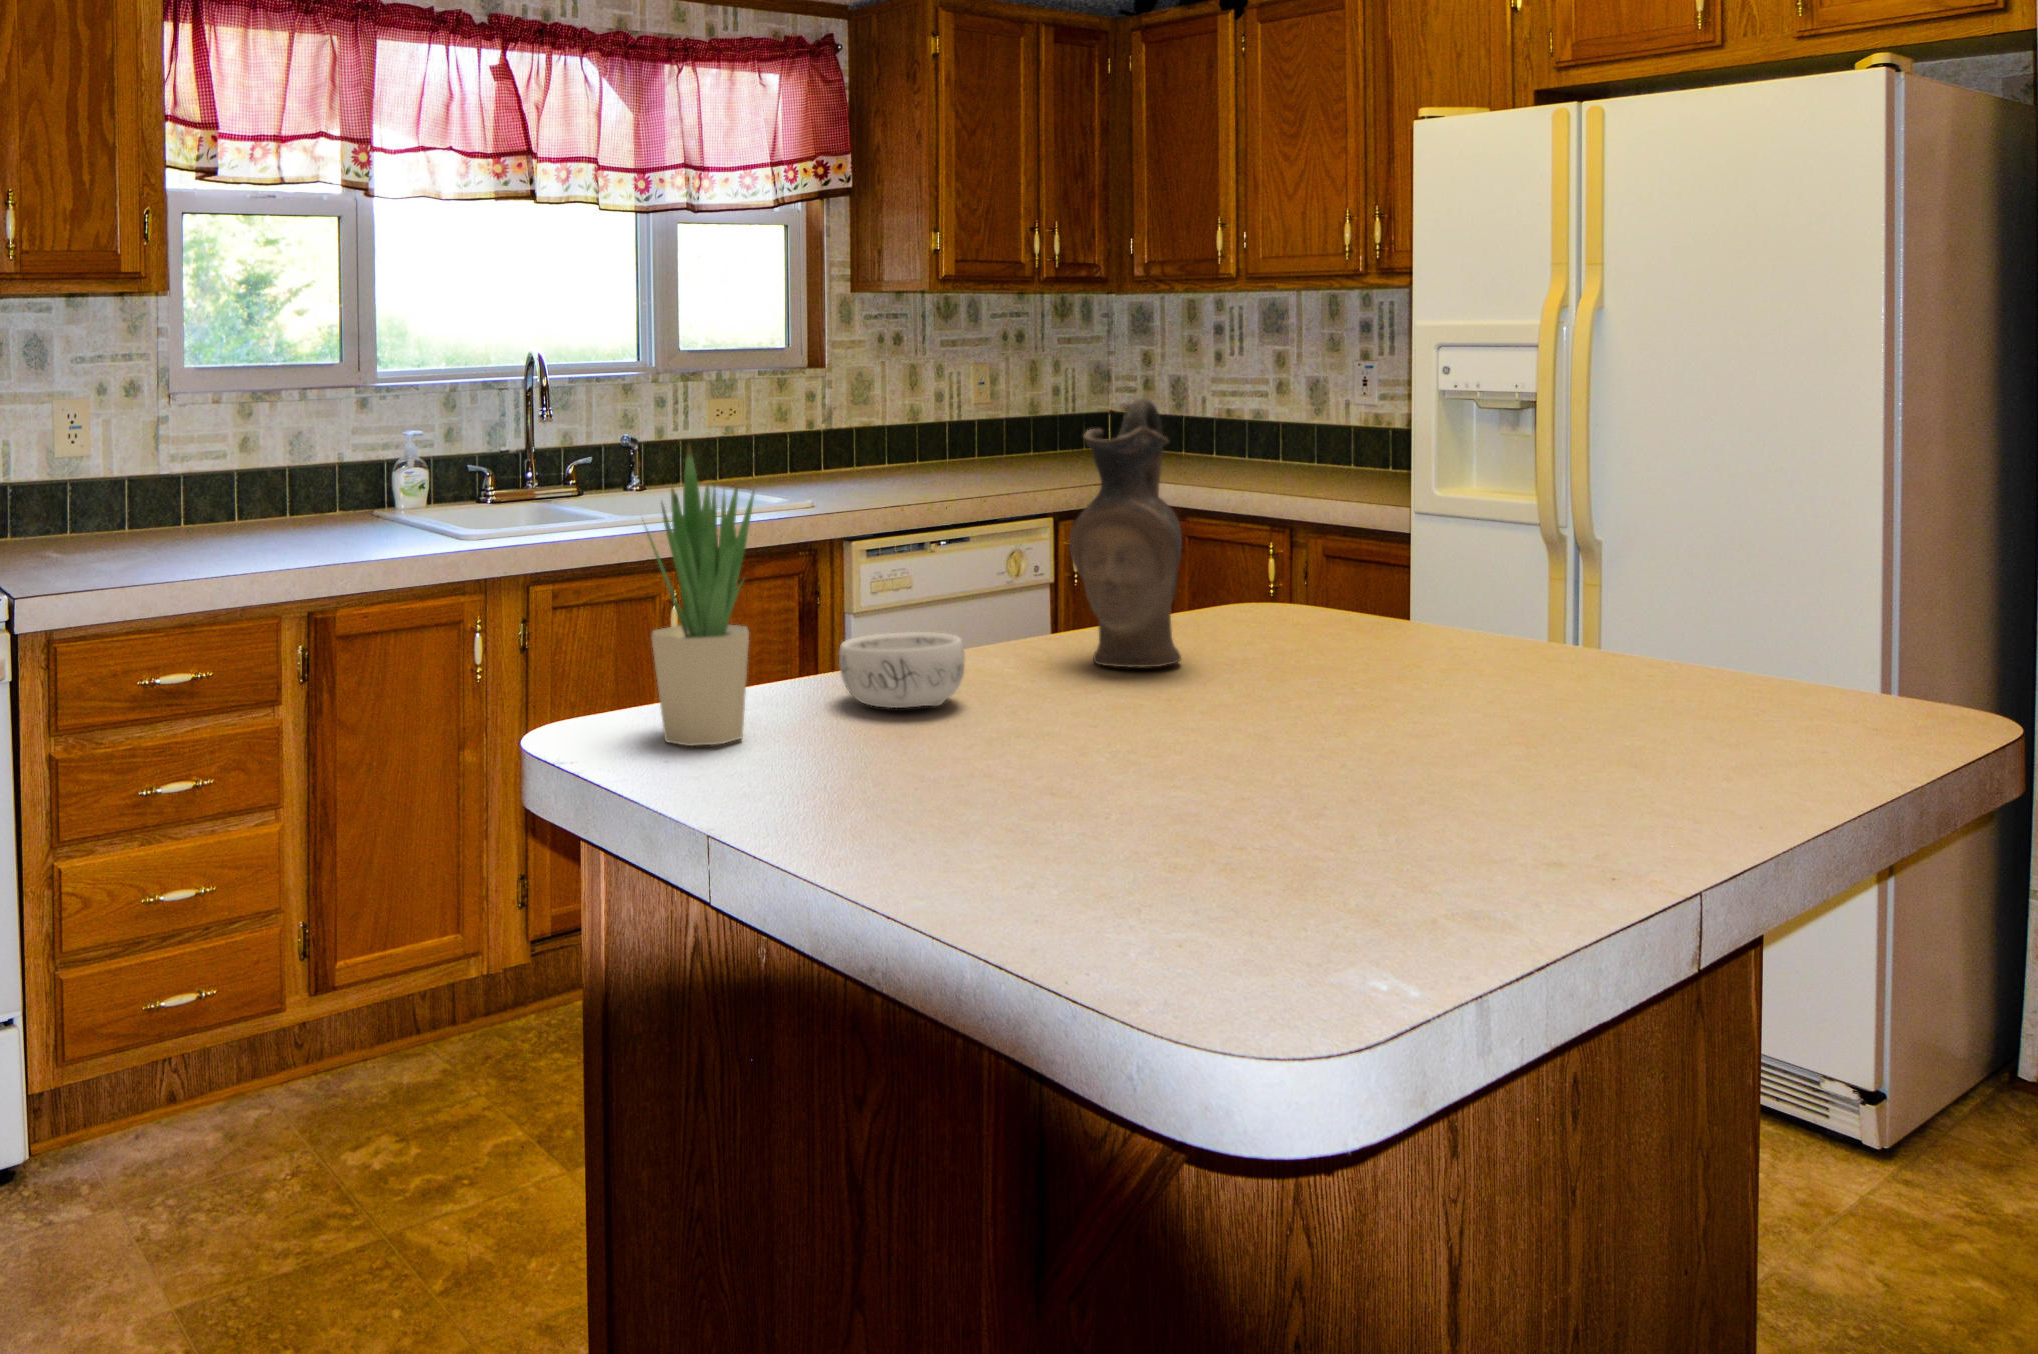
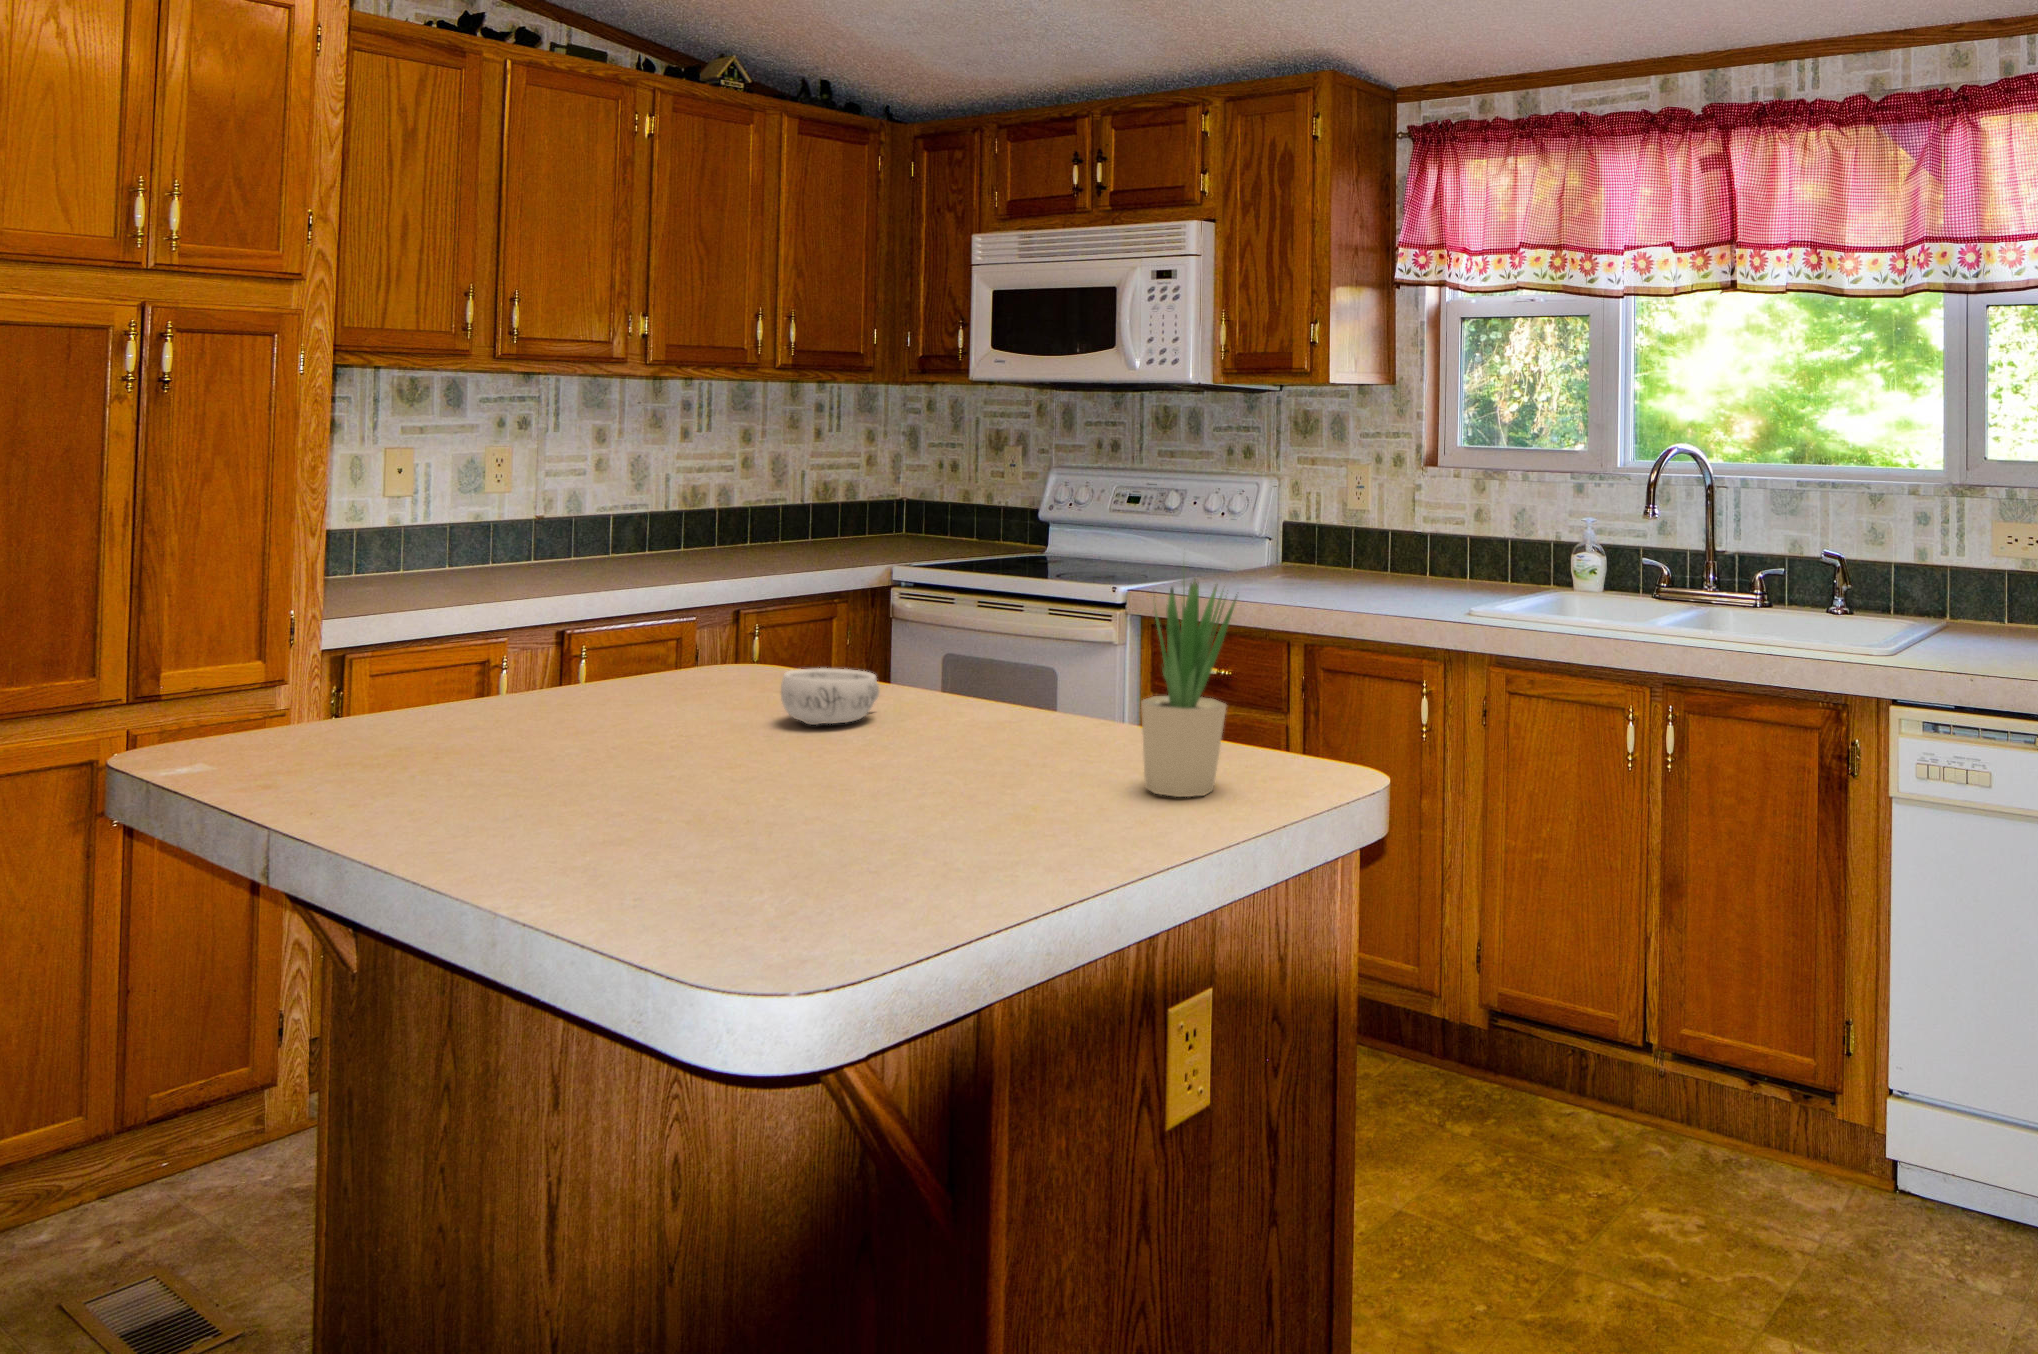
ceramic pitcher: present [1069,398,1182,667] -> none [929,519,1074,763]
potted plant: present [642,446,755,746] -> present [1141,578,1236,797]

